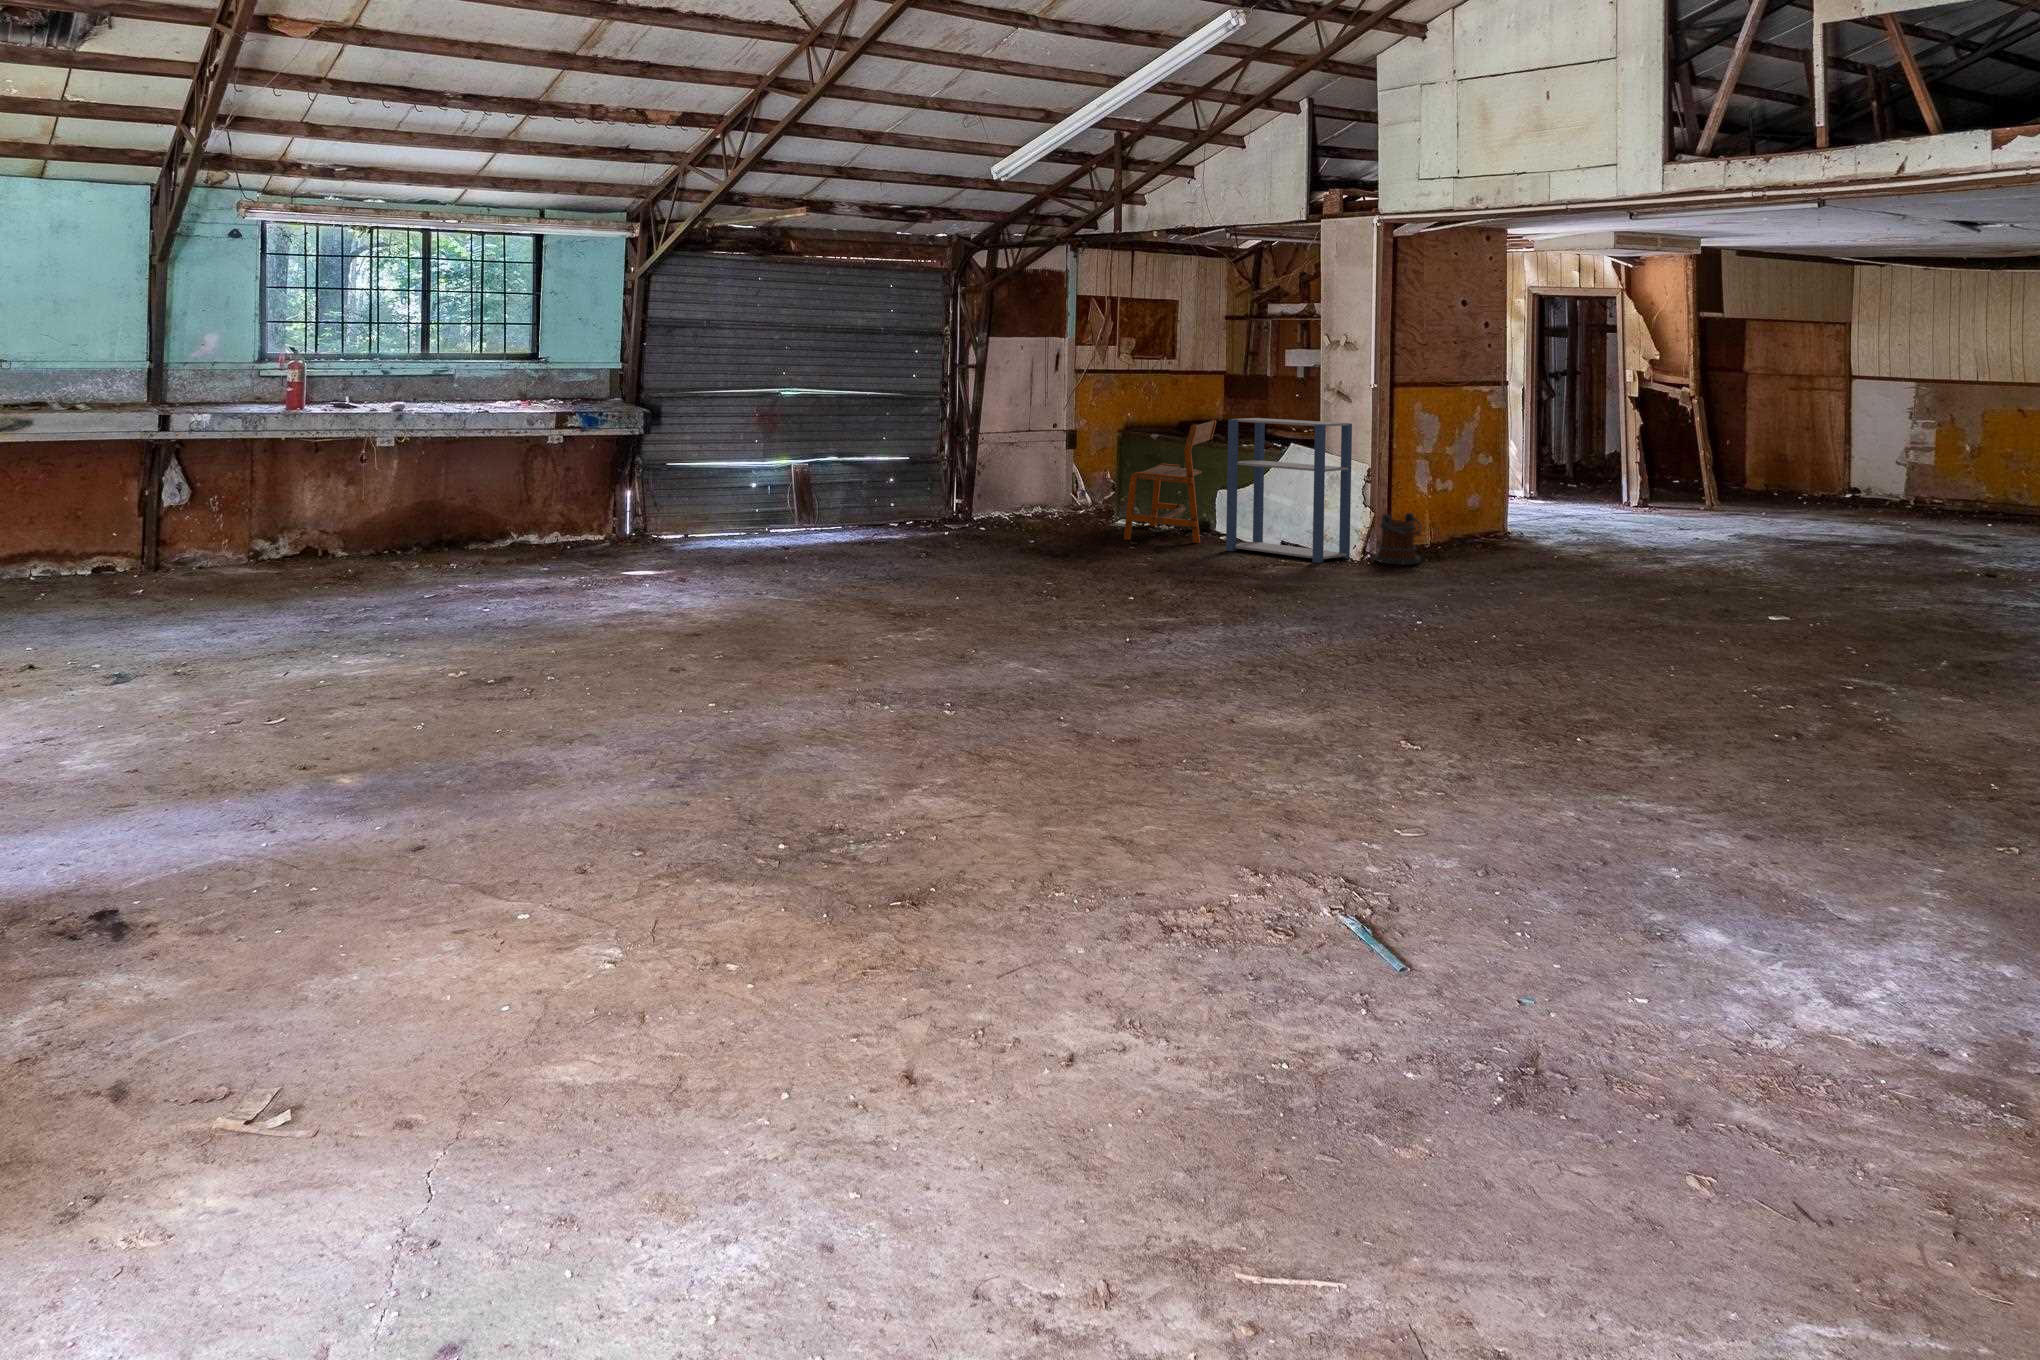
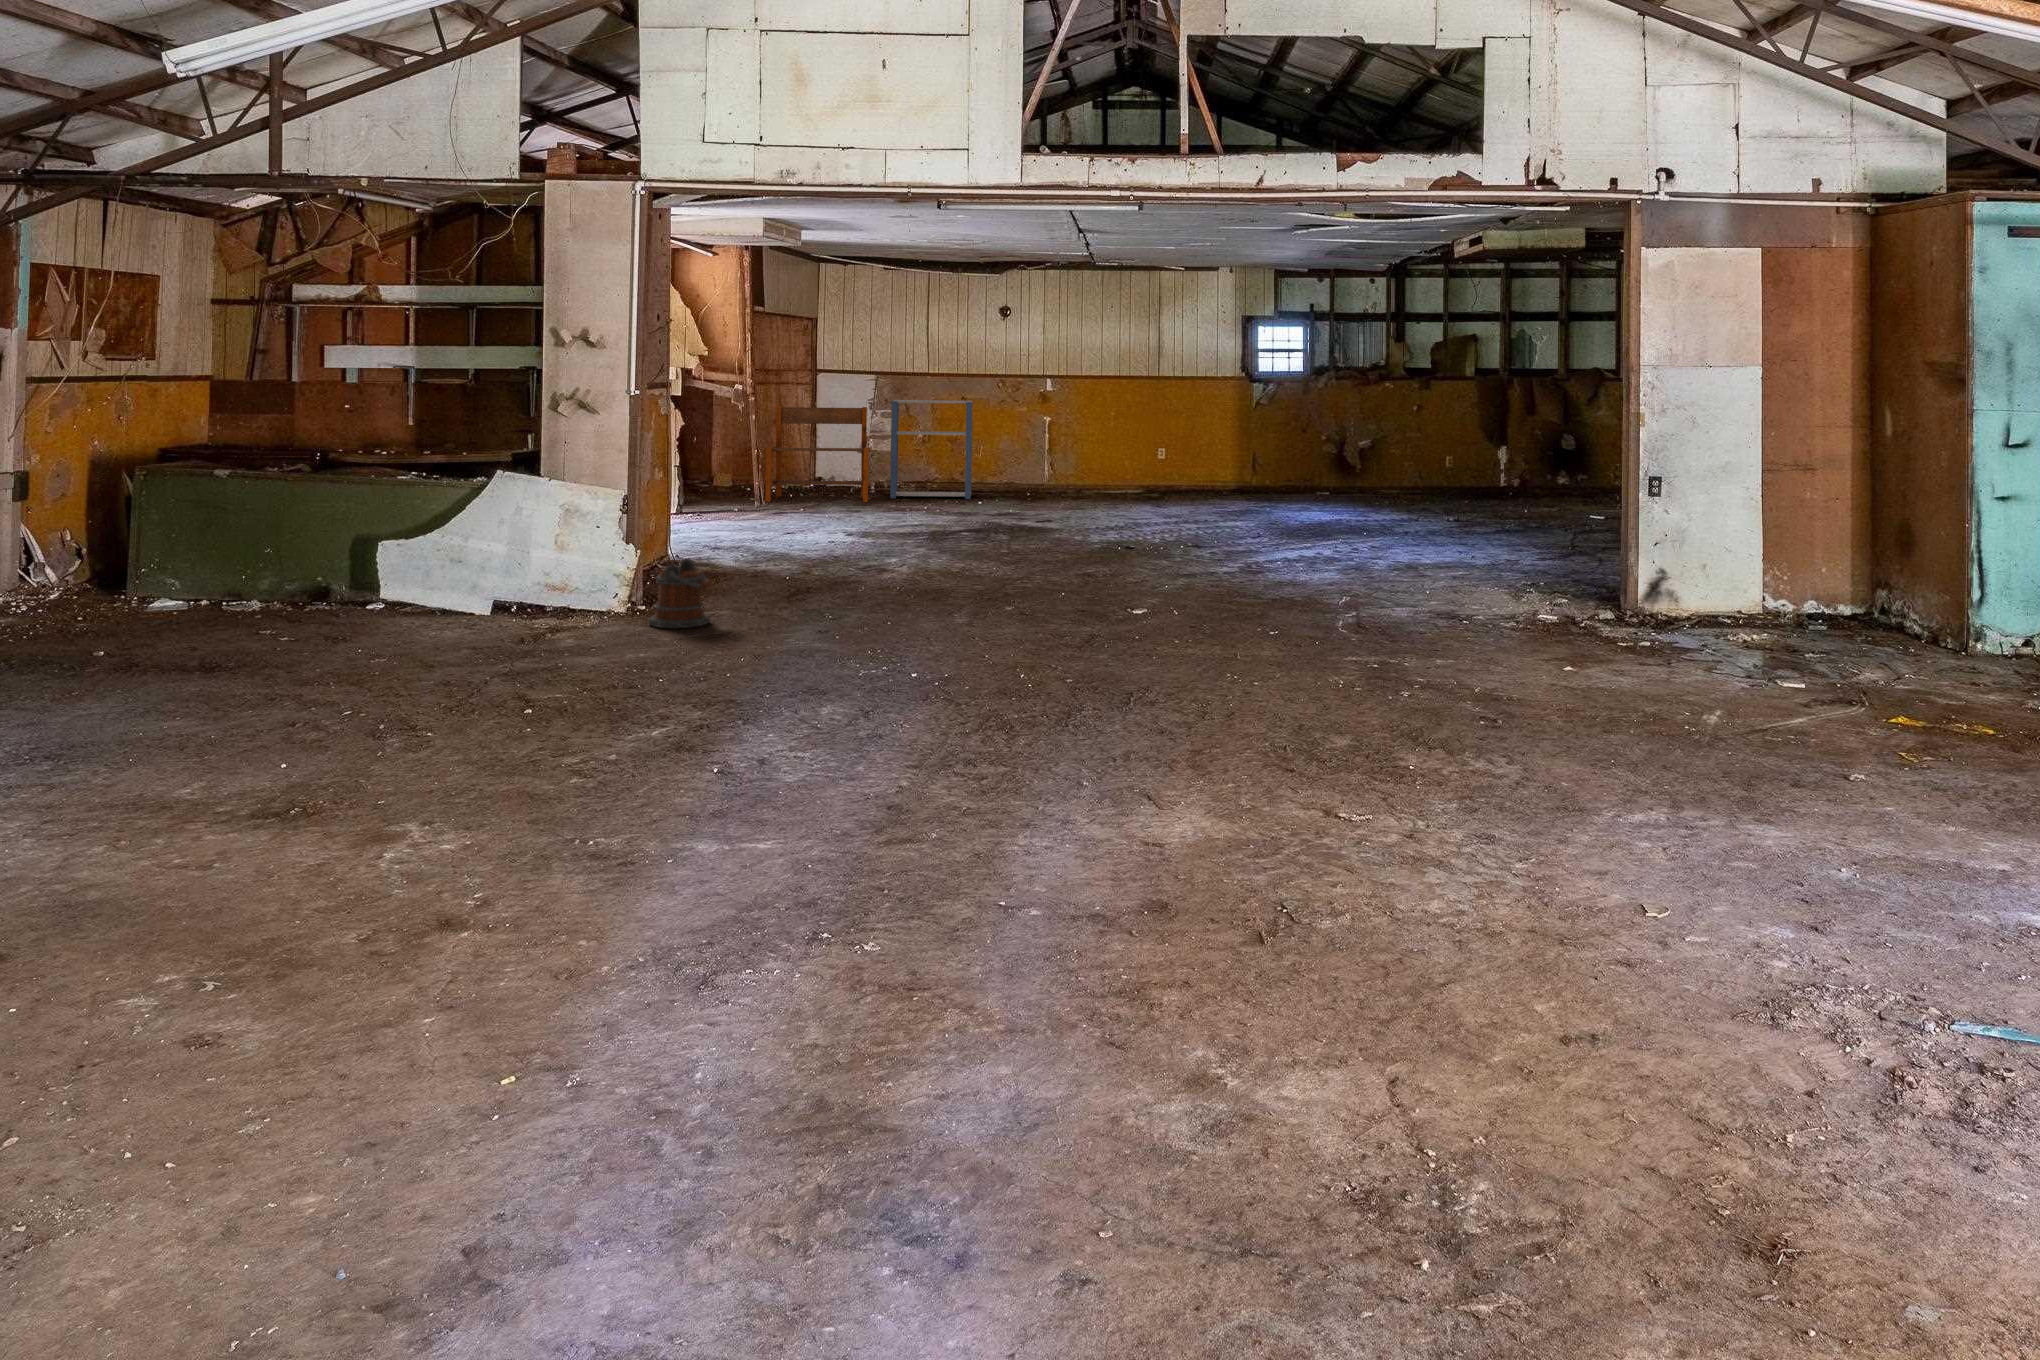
shelving unit: present [1226,418,1352,563] -> present [890,400,972,499]
bench: present [1124,420,1216,543] -> present [765,406,871,502]

